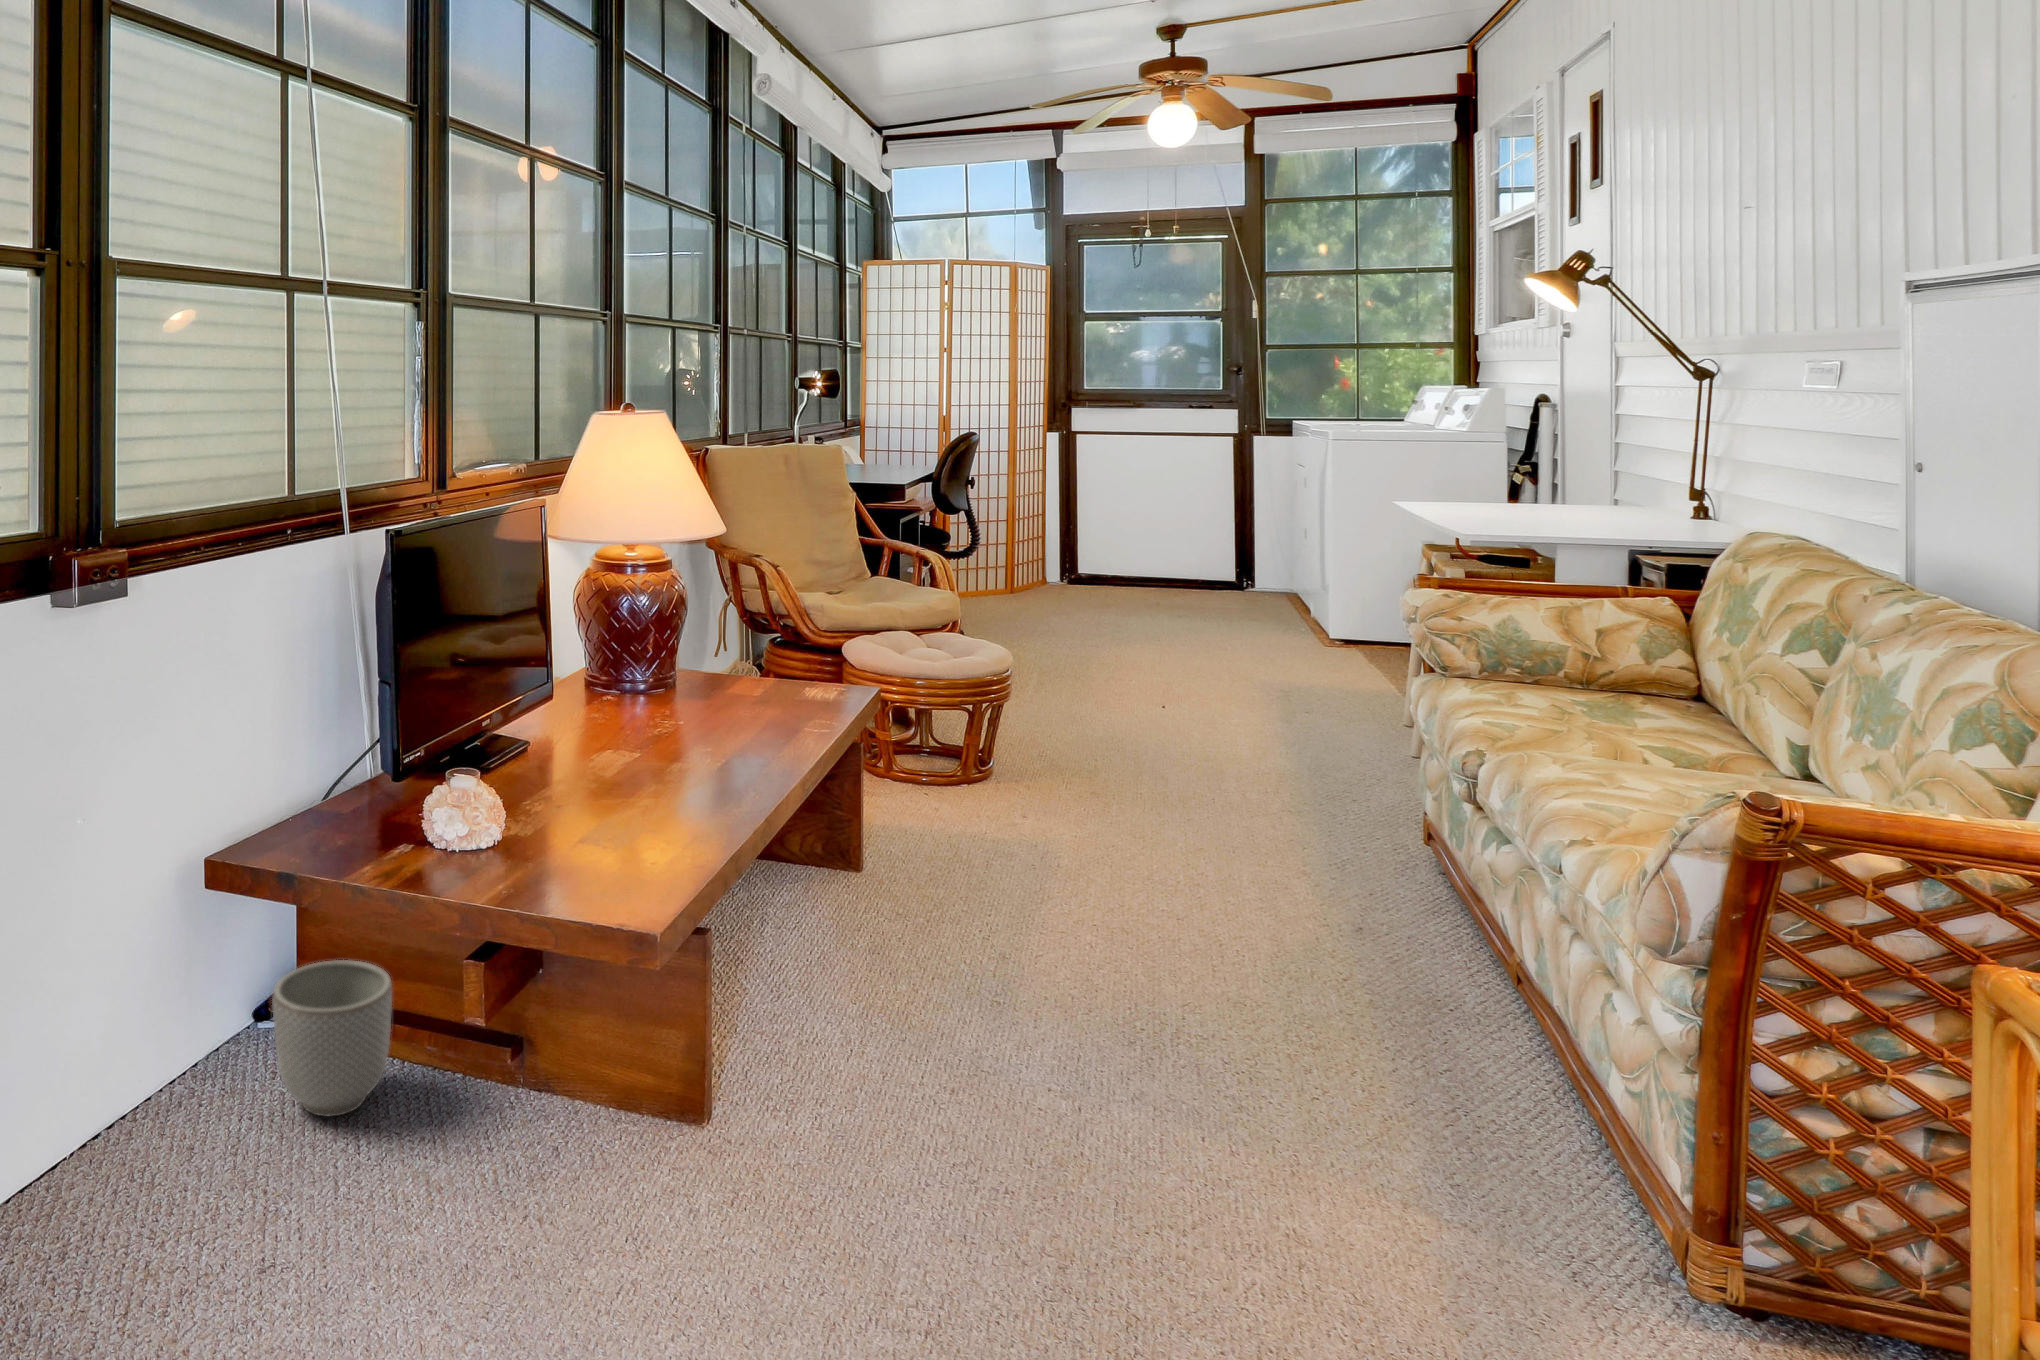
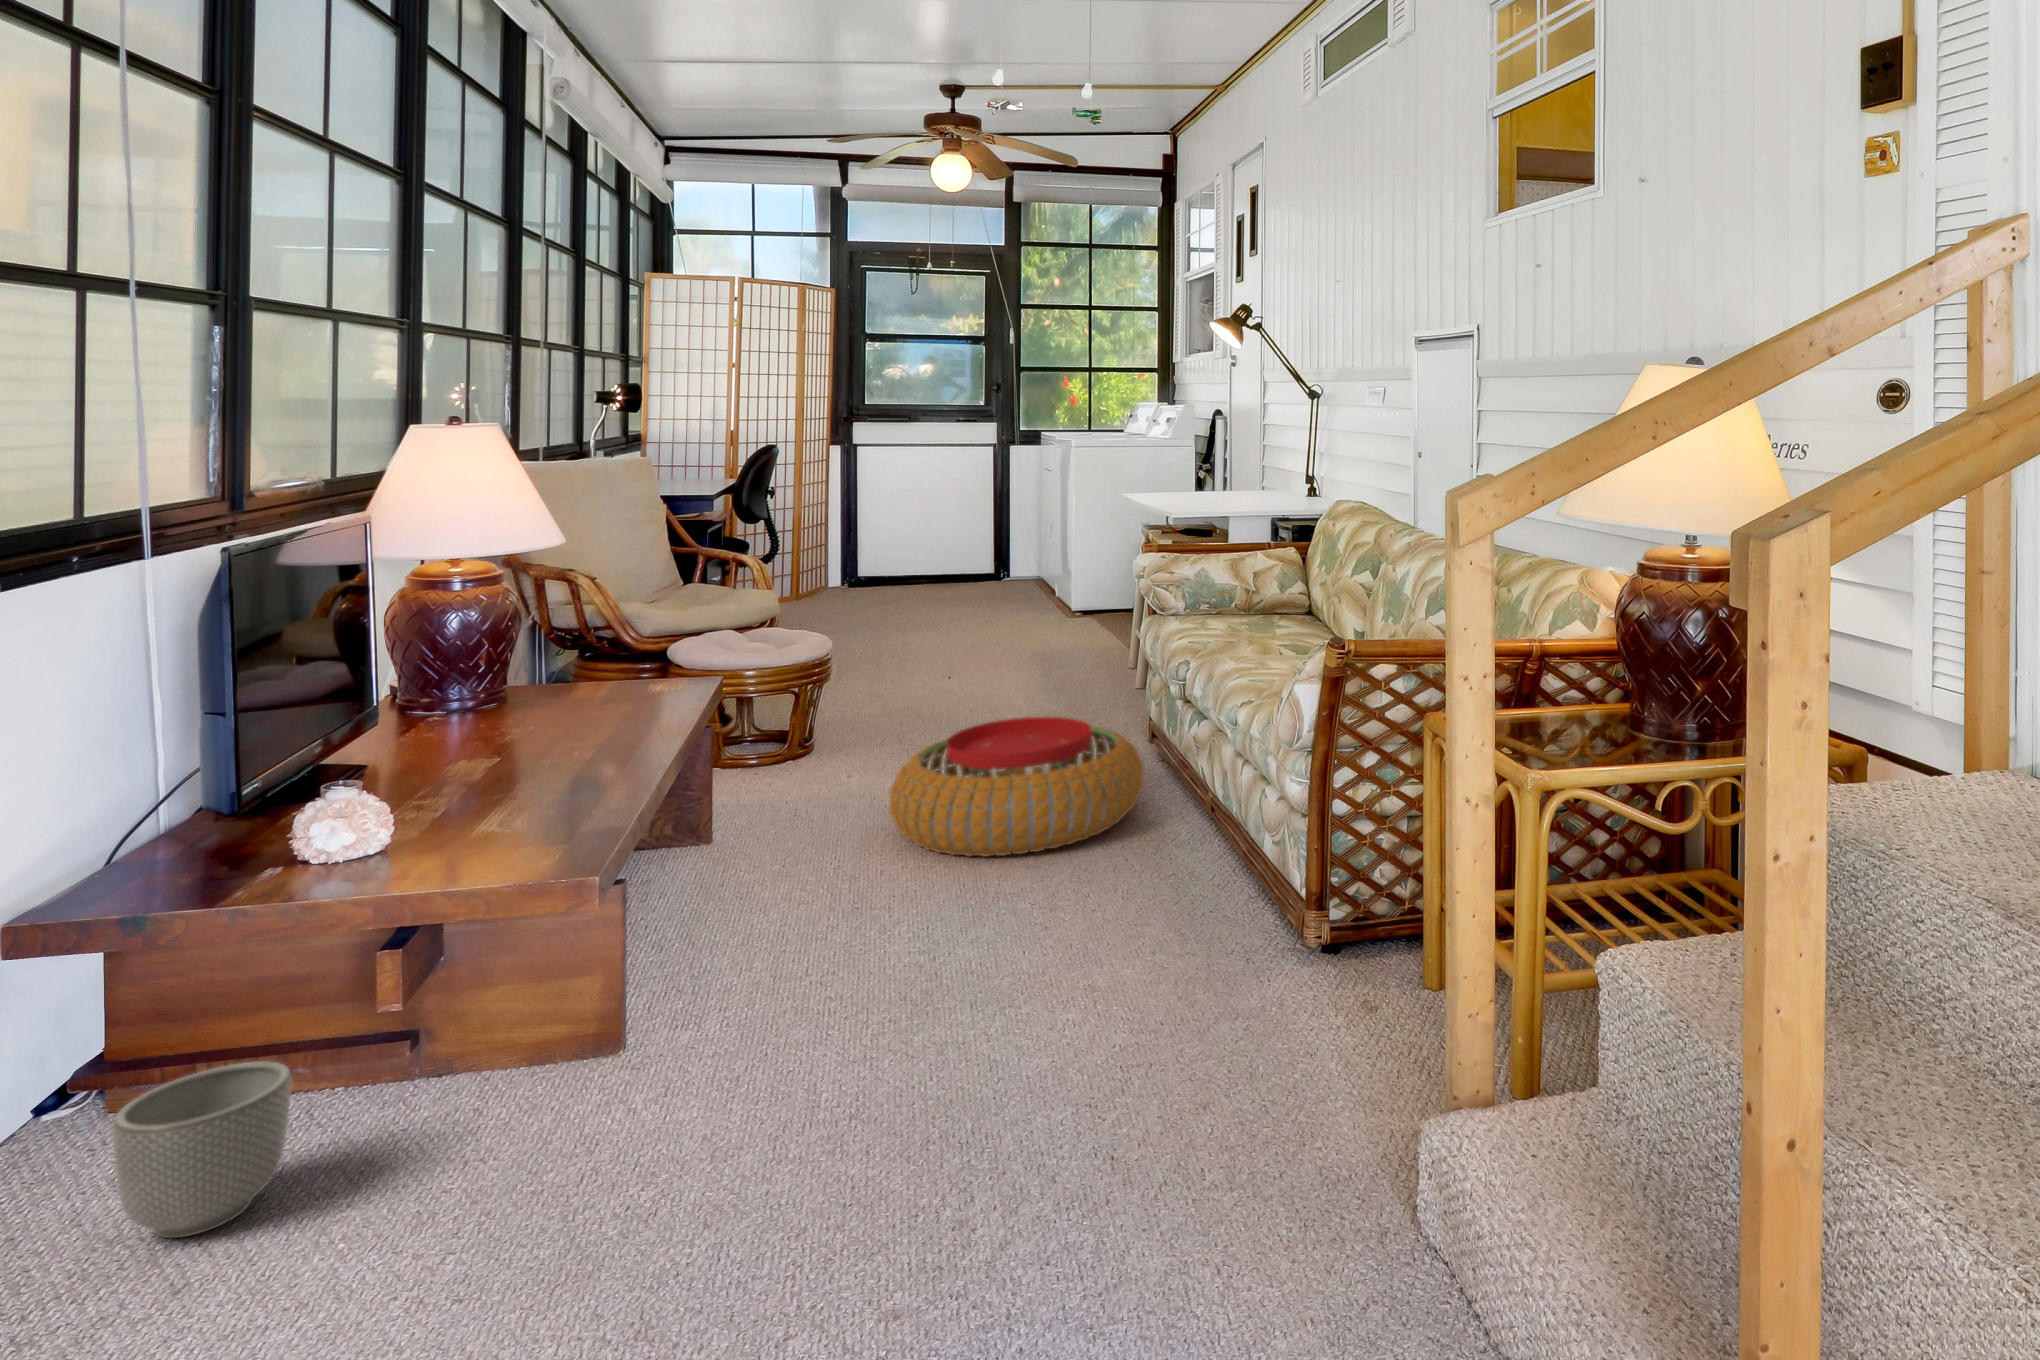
pouf: none [1026,779,1386,979] -> present [890,717,1144,857]

